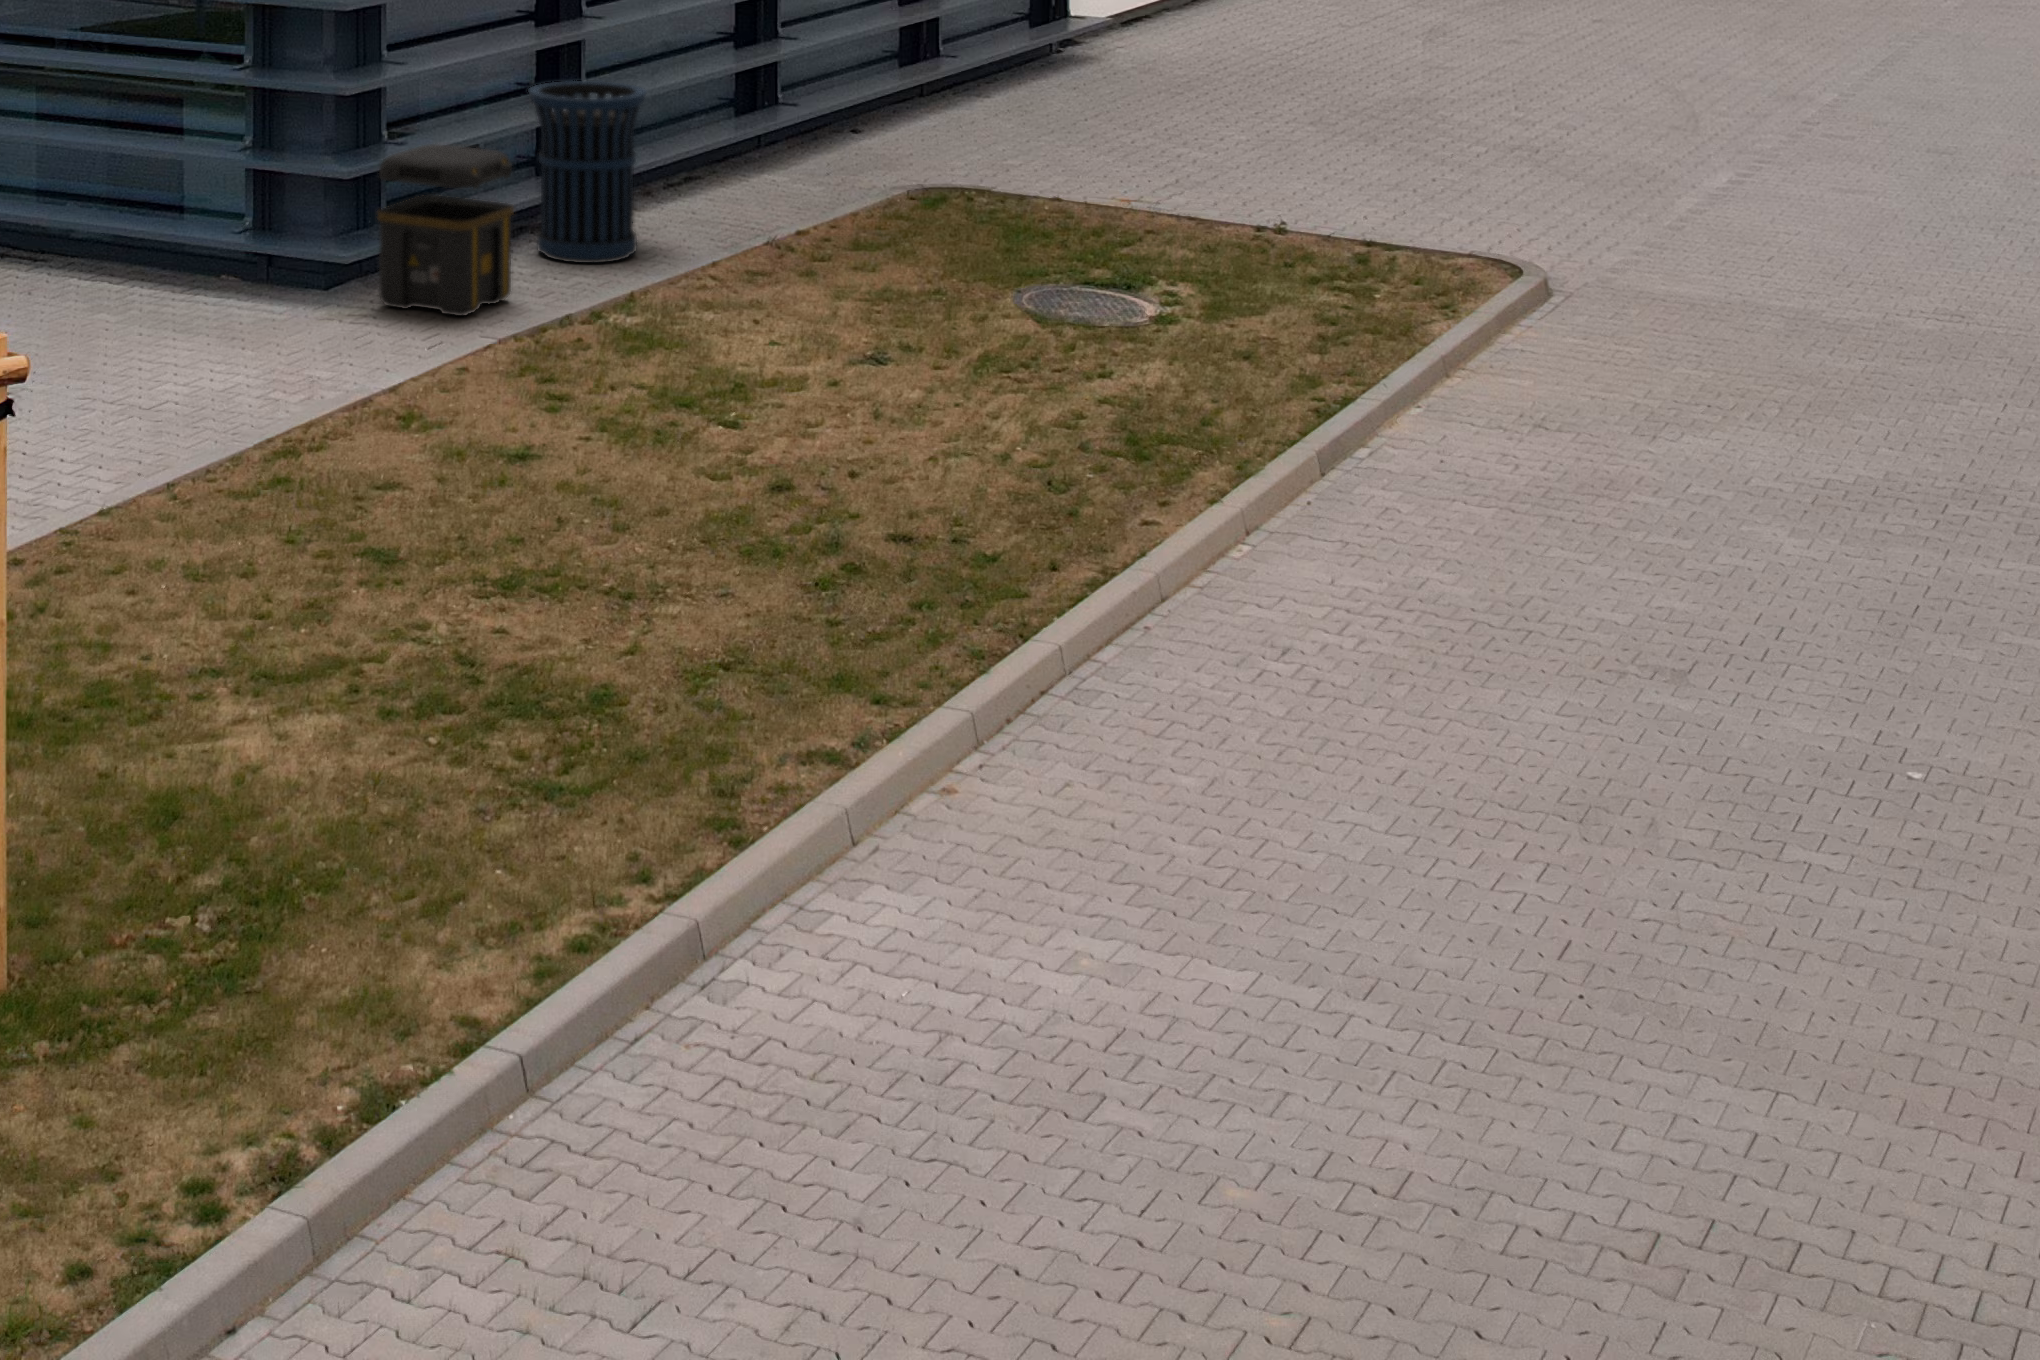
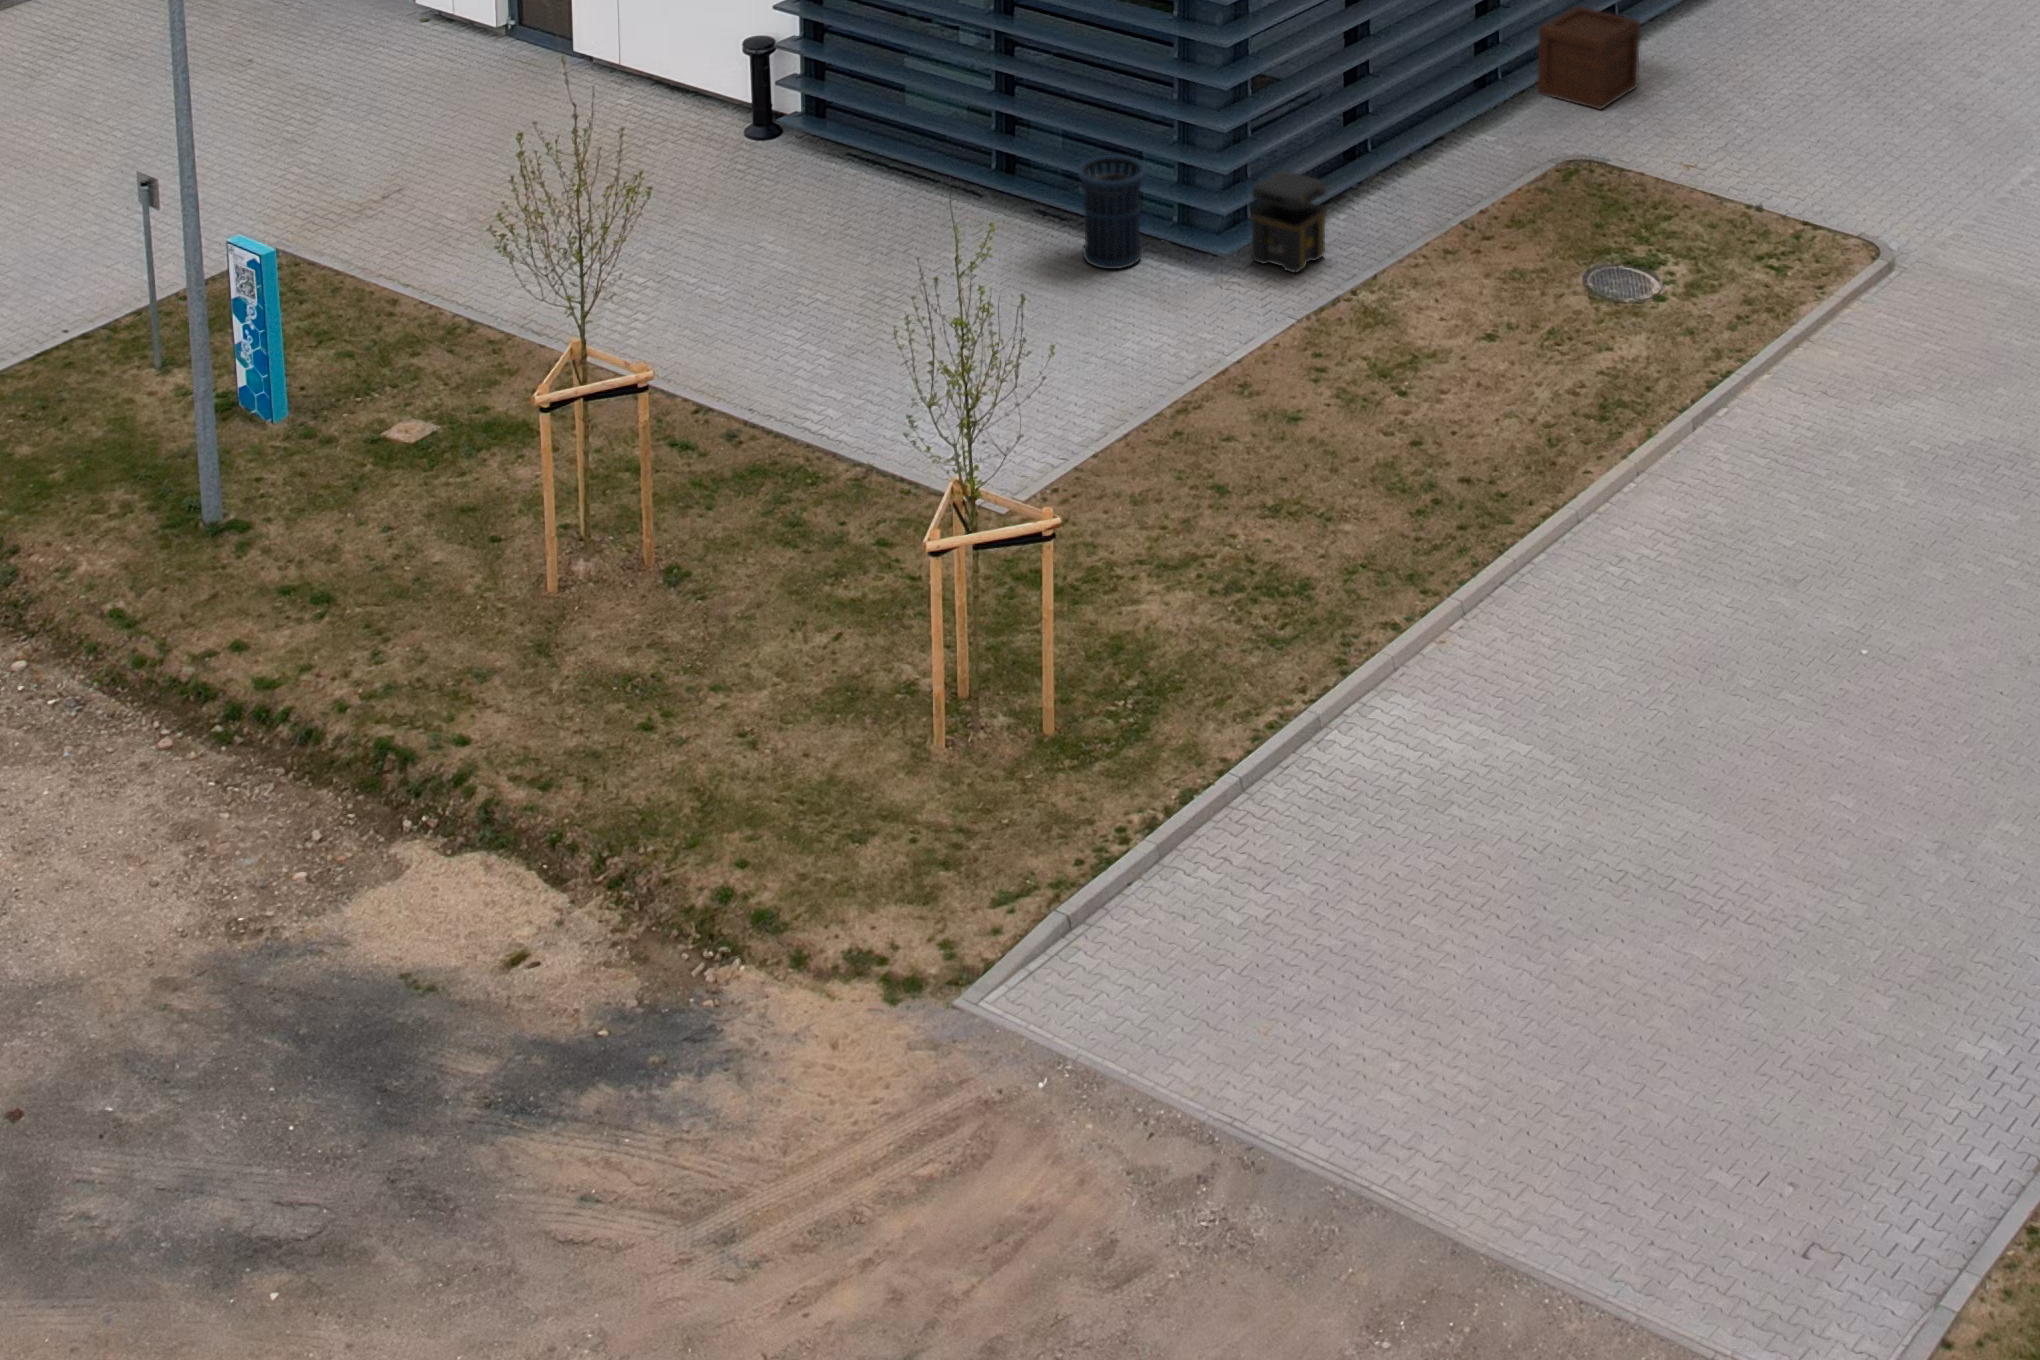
wooden crate: none [810,21,968,164] -> present [1537,6,1640,109]
trash can: present [529,81,646,263] -> present [1077,155,1147,269]

